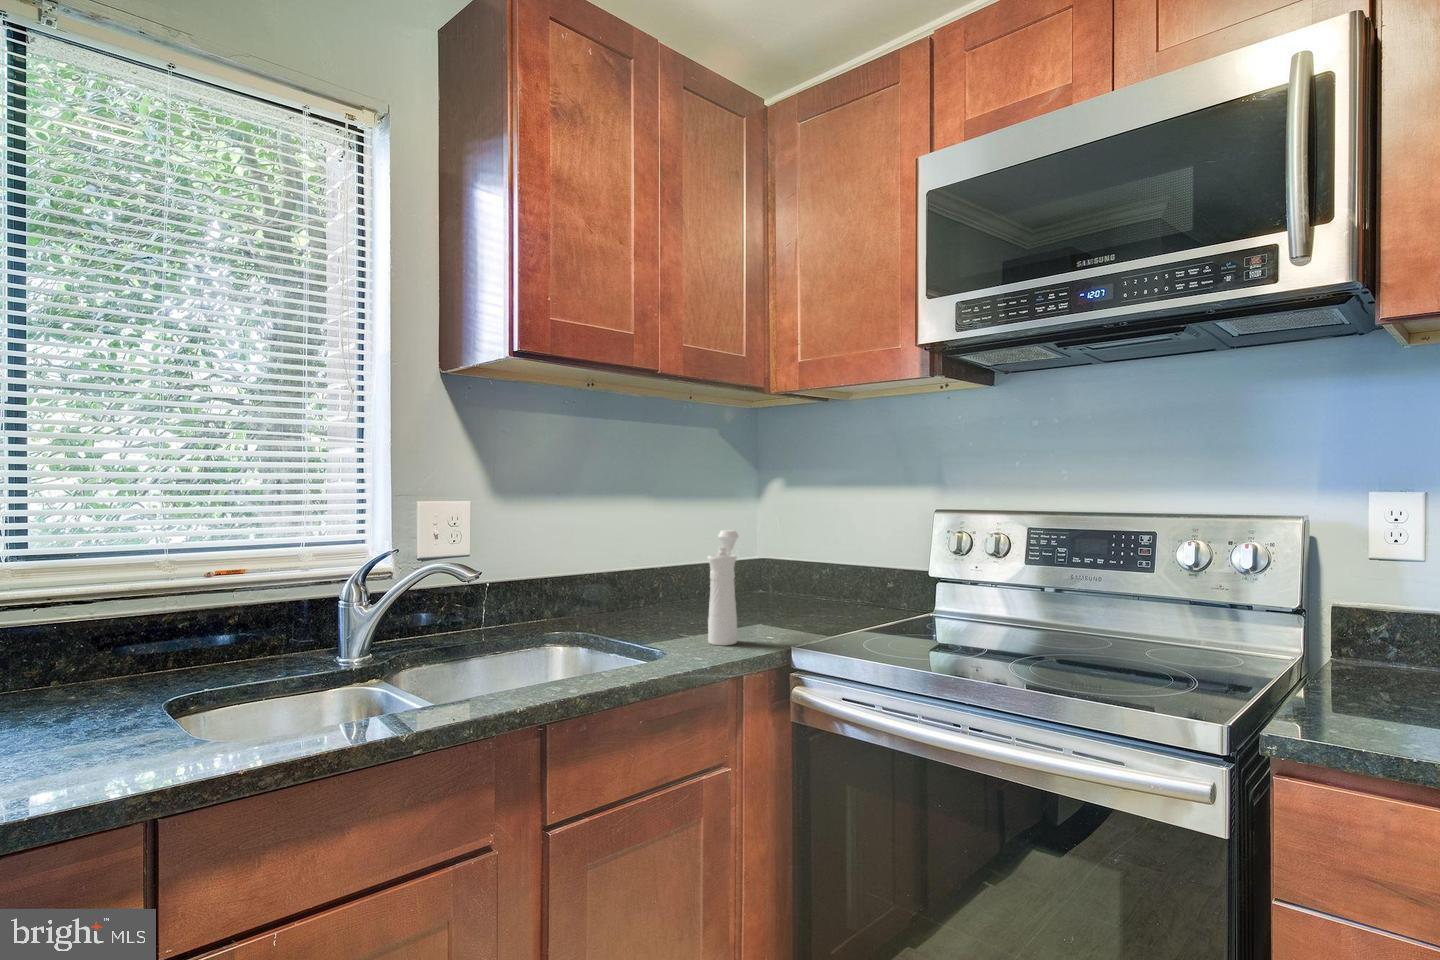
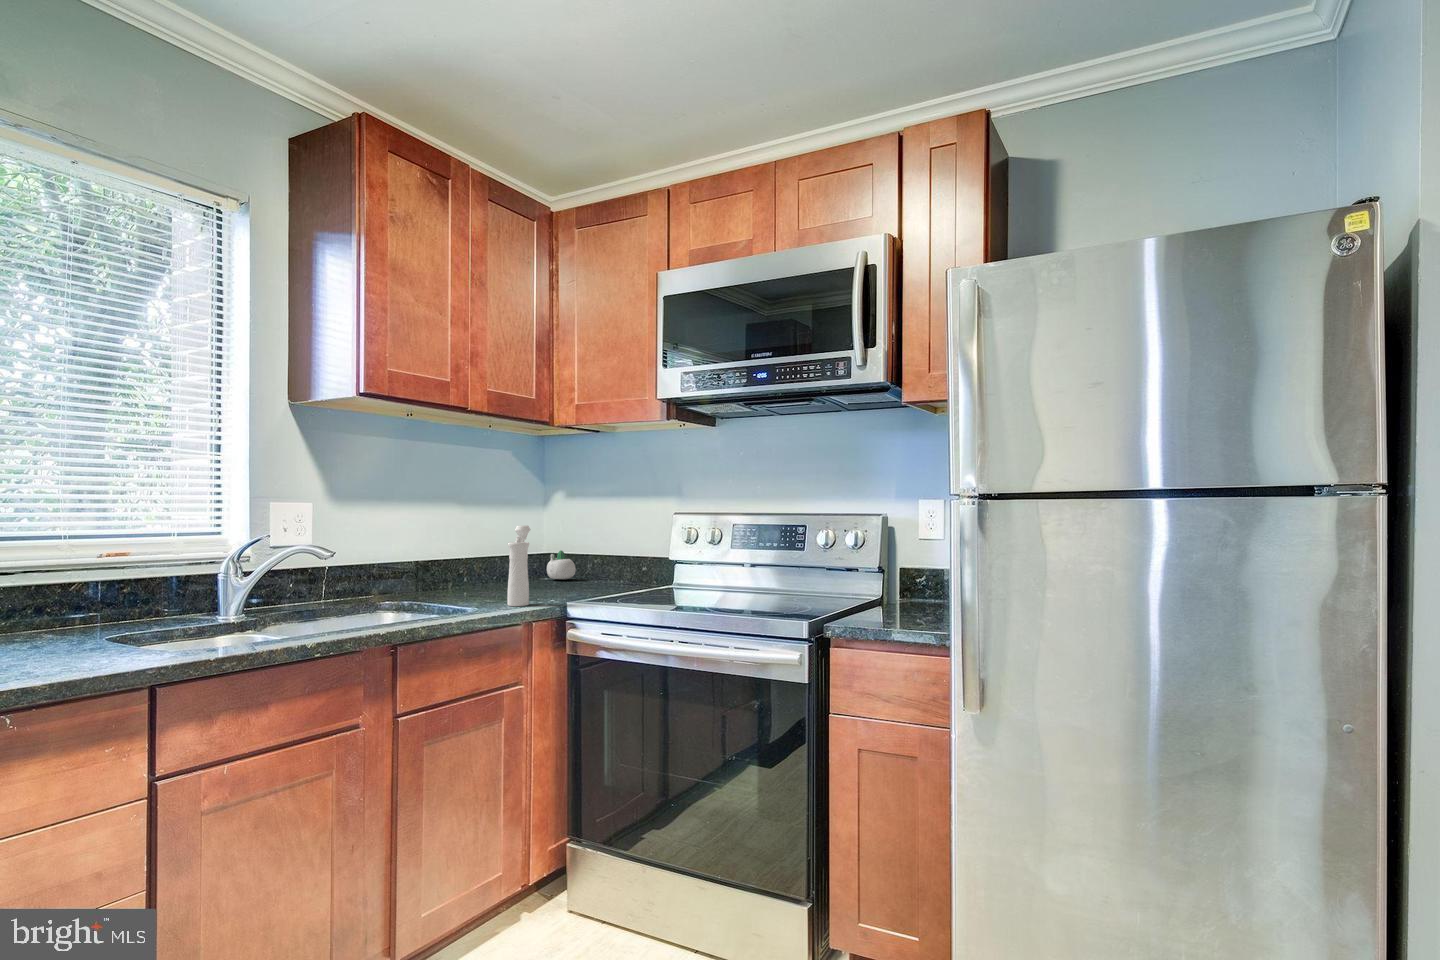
succulent planter: none [763,556,799,594] -> present [547,550,576,579]

